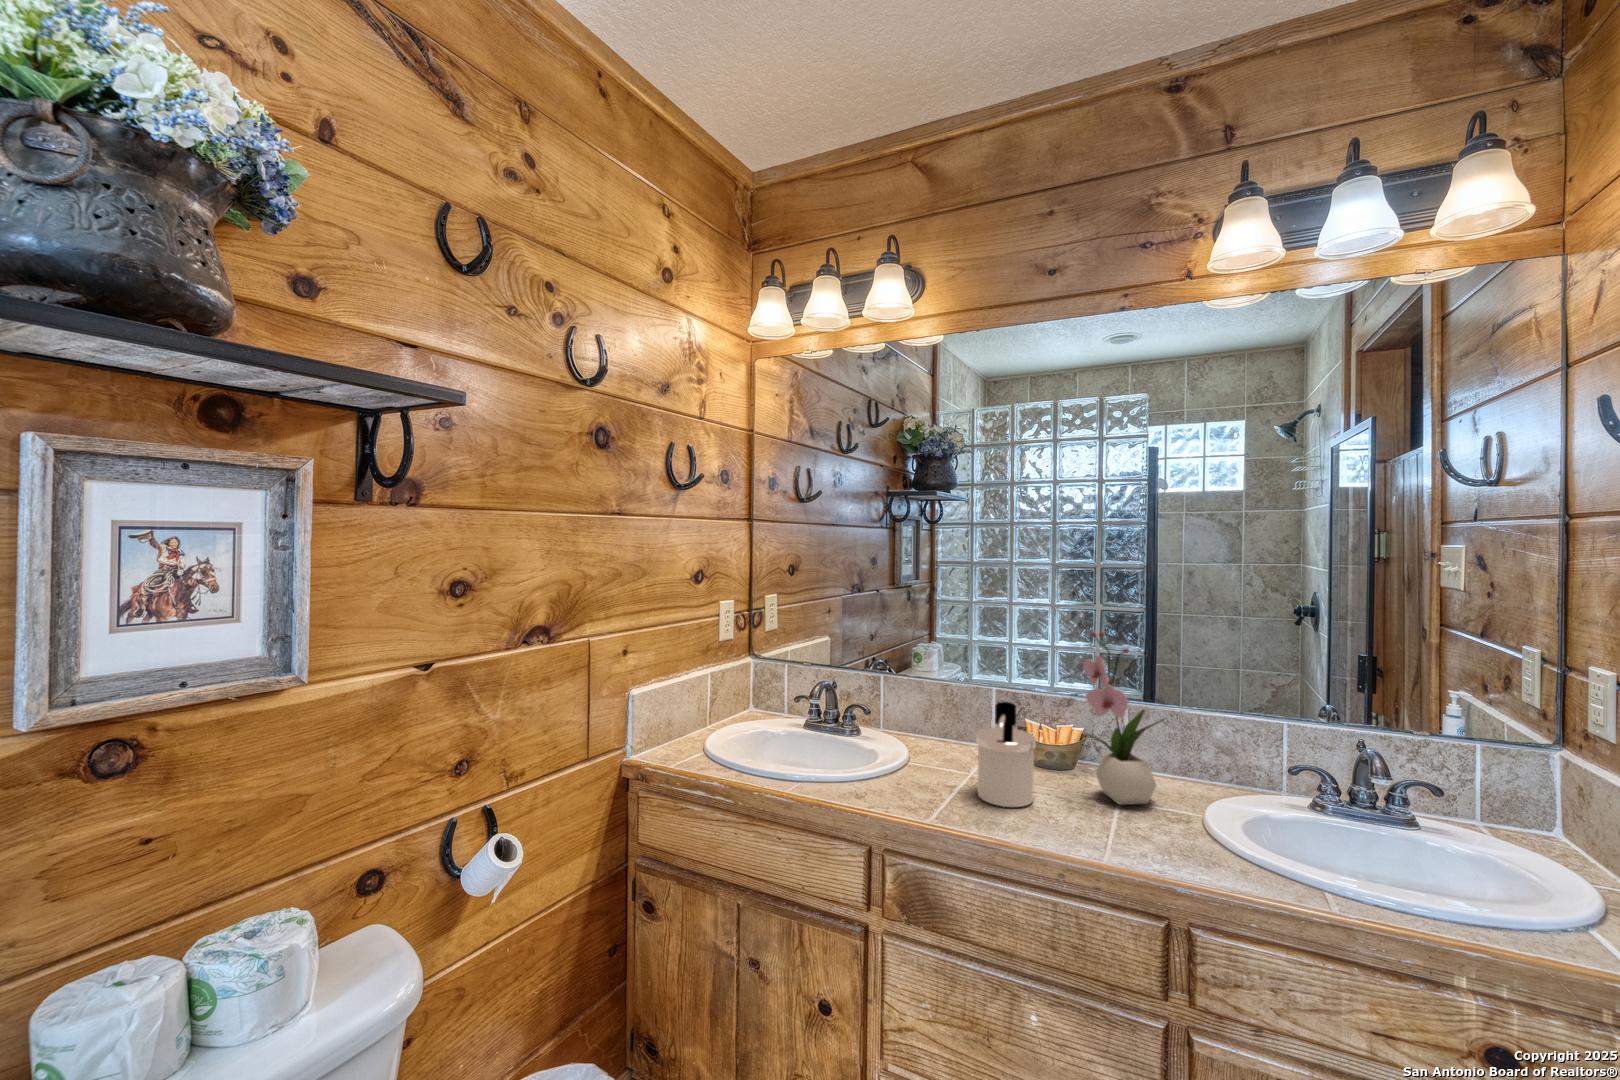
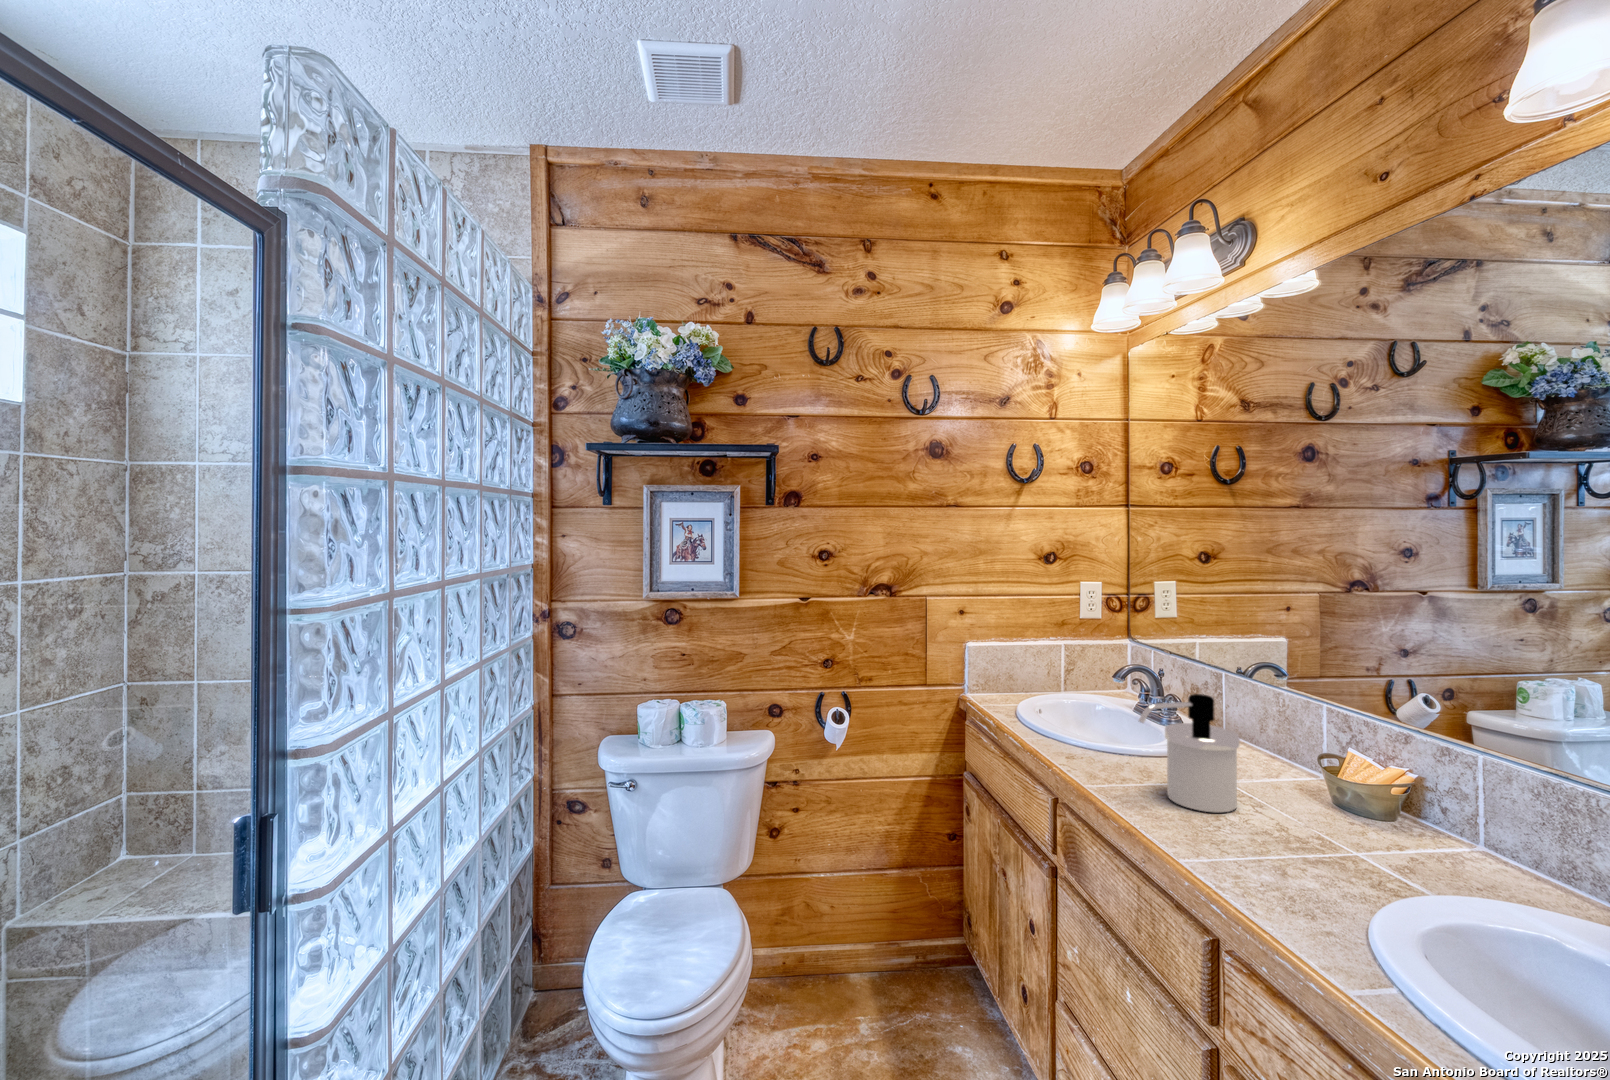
flower arrangement: present [1083,632,1163,805] -> none [1304,627,1414,866]

